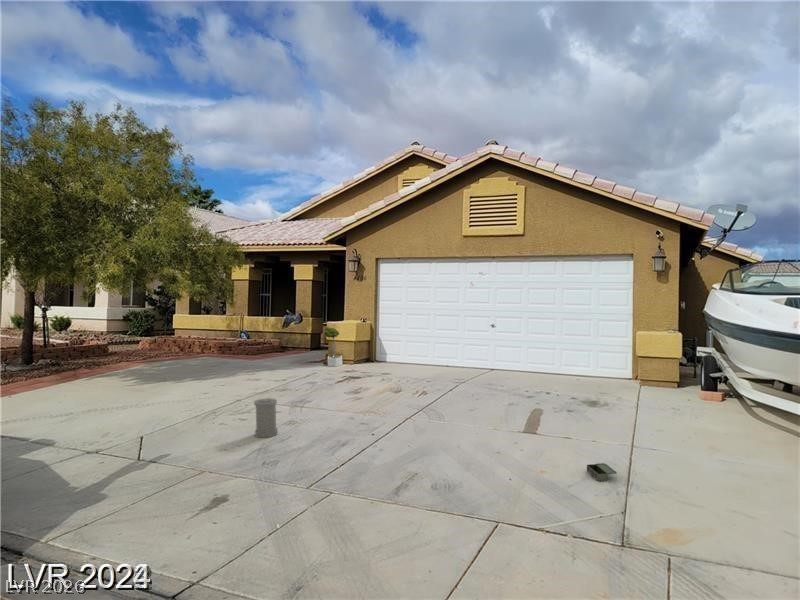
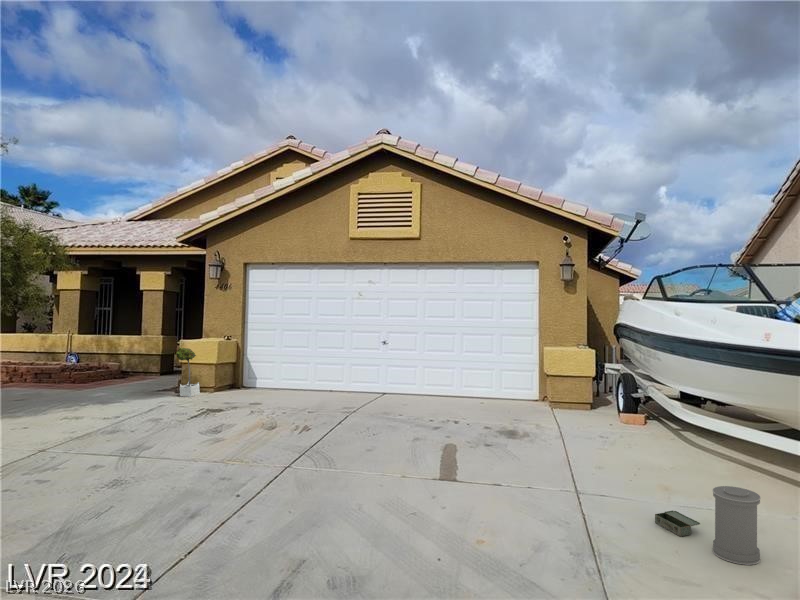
trash can: present [254,398,278,437] -> present [712,486,761,565]
toolbox: present [587,463,617,481] -> present [655,510,700,536]

